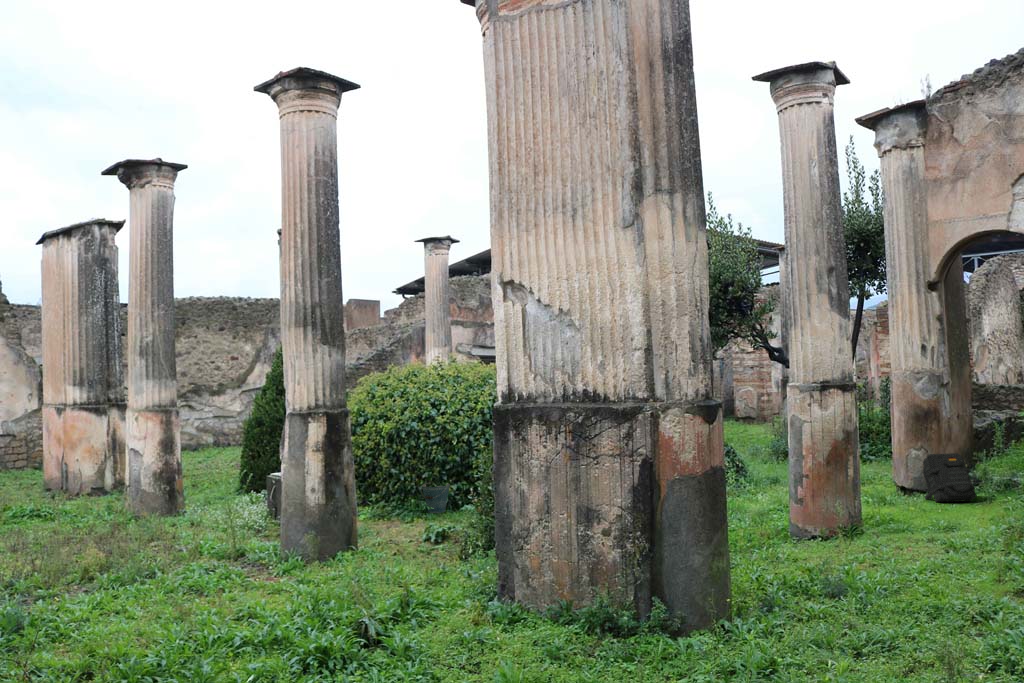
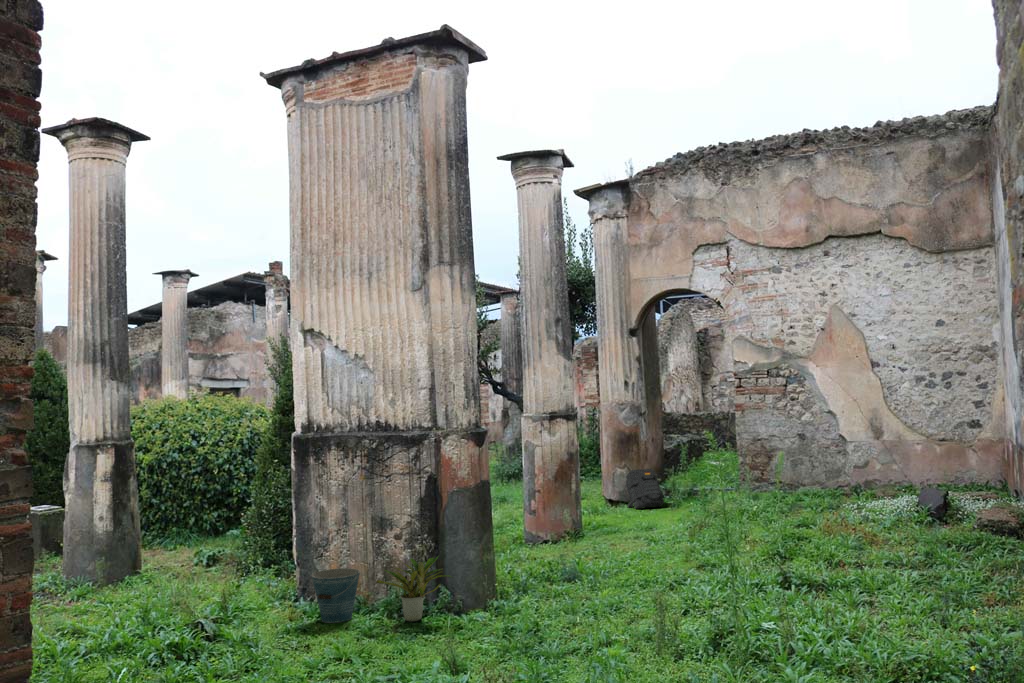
bucket: present [422,484,450,513] -> present [311,568,360,623]
potted plant: none [576,561,677,642] -> present [376,557,451,622]

